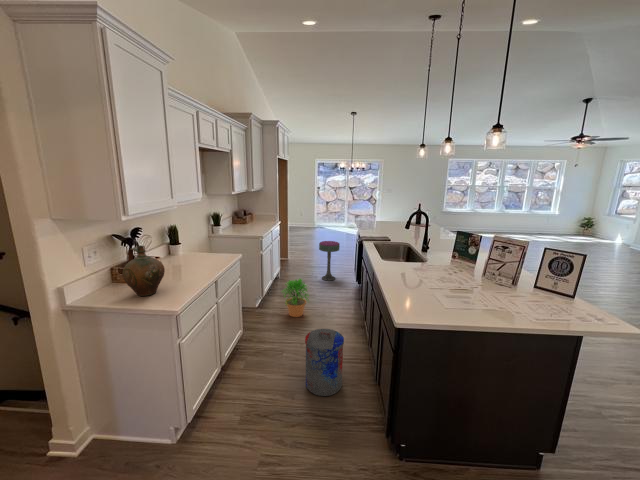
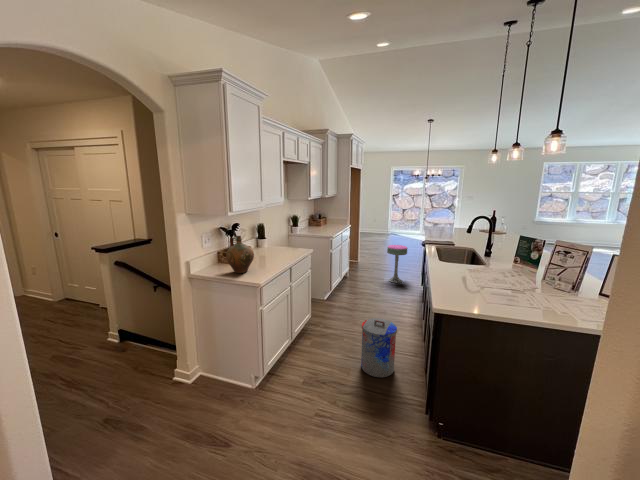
potted plant: present [283,279,309,317] -> none [346,276,376,311]

